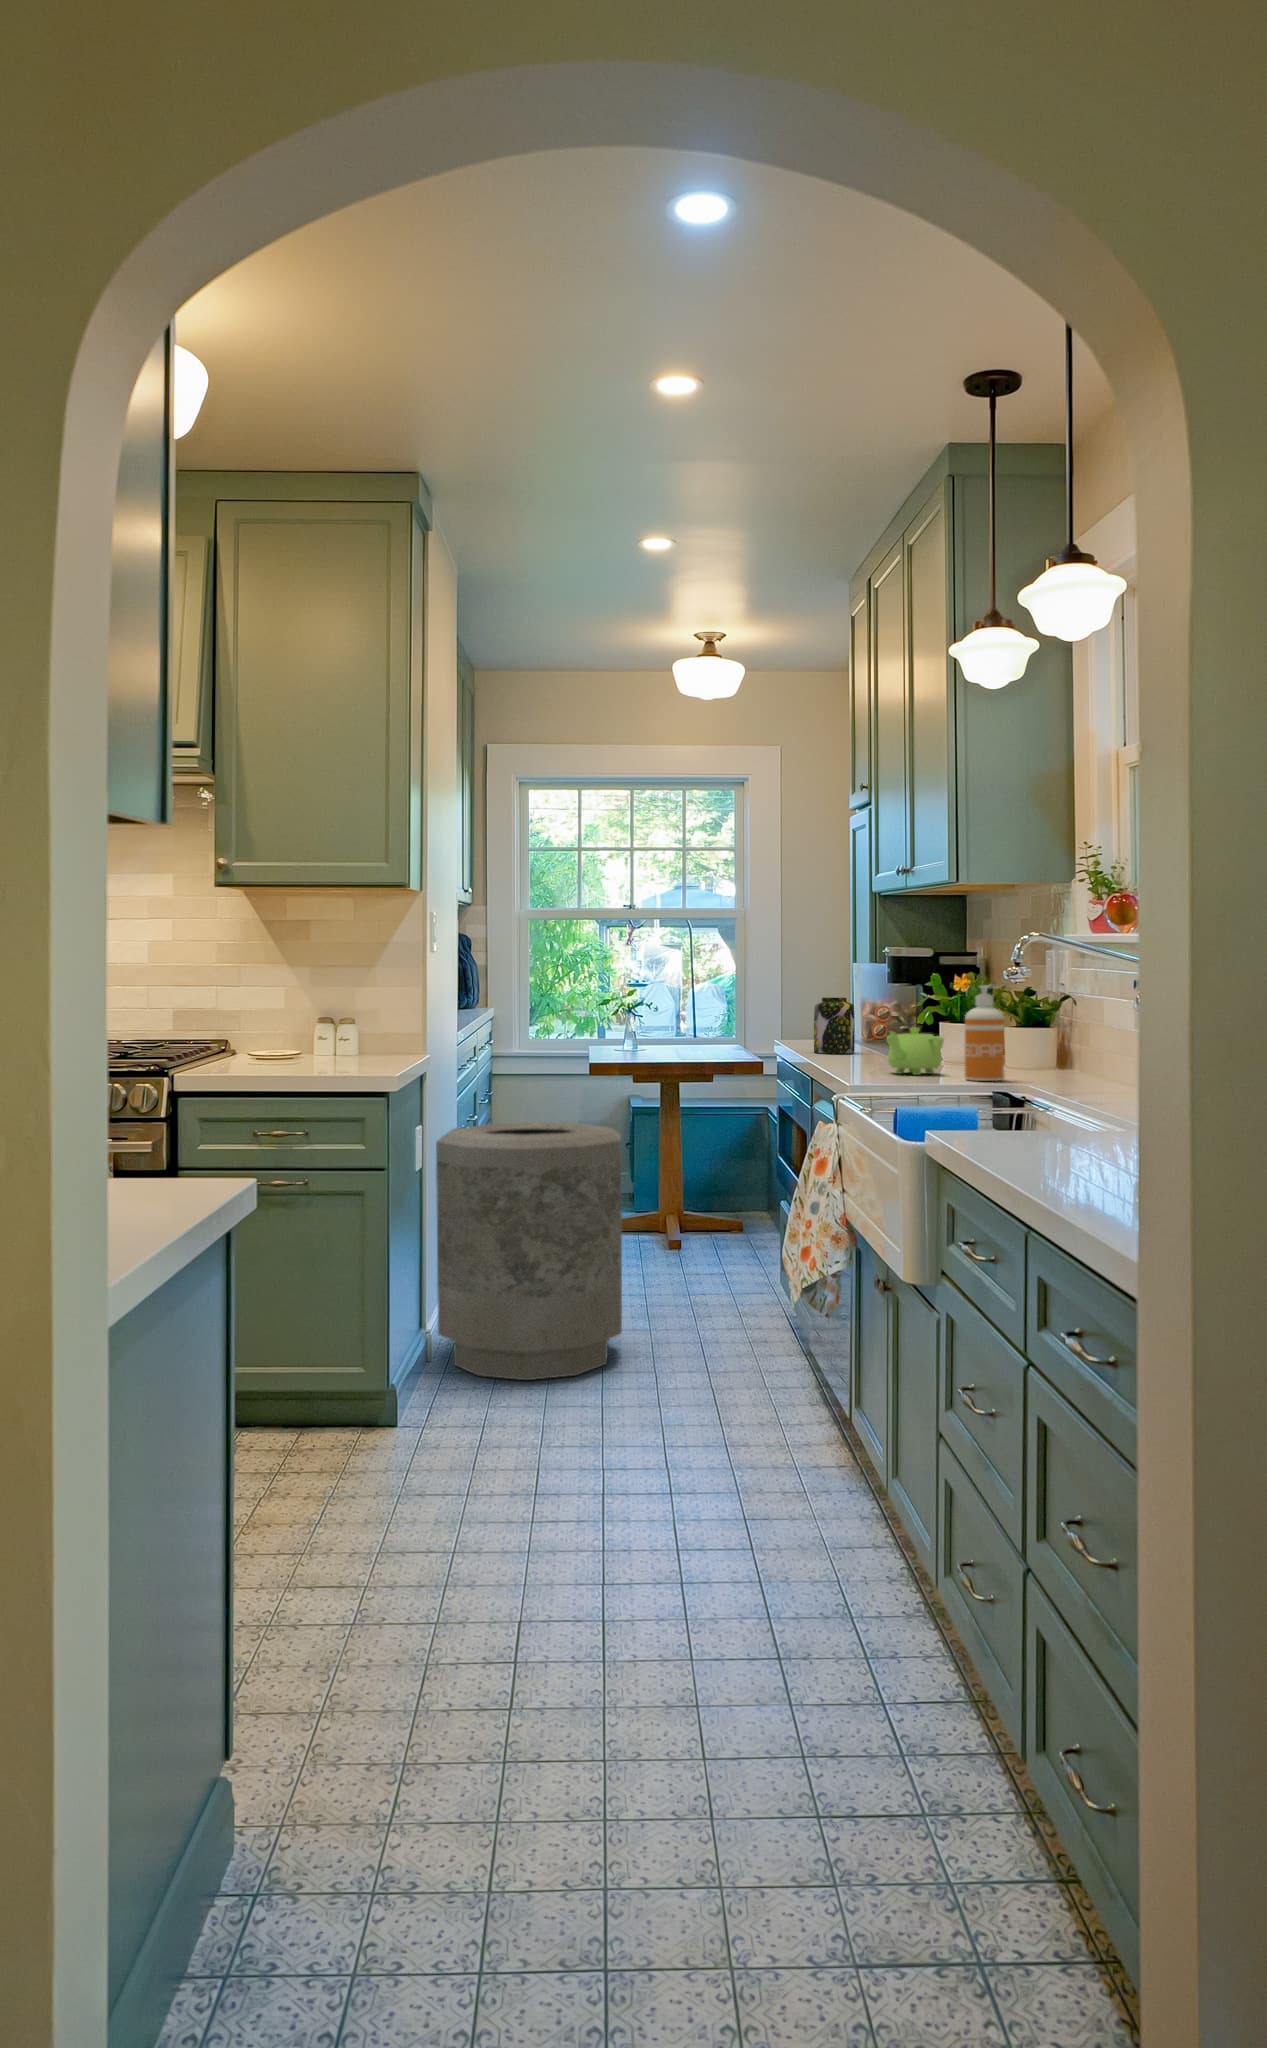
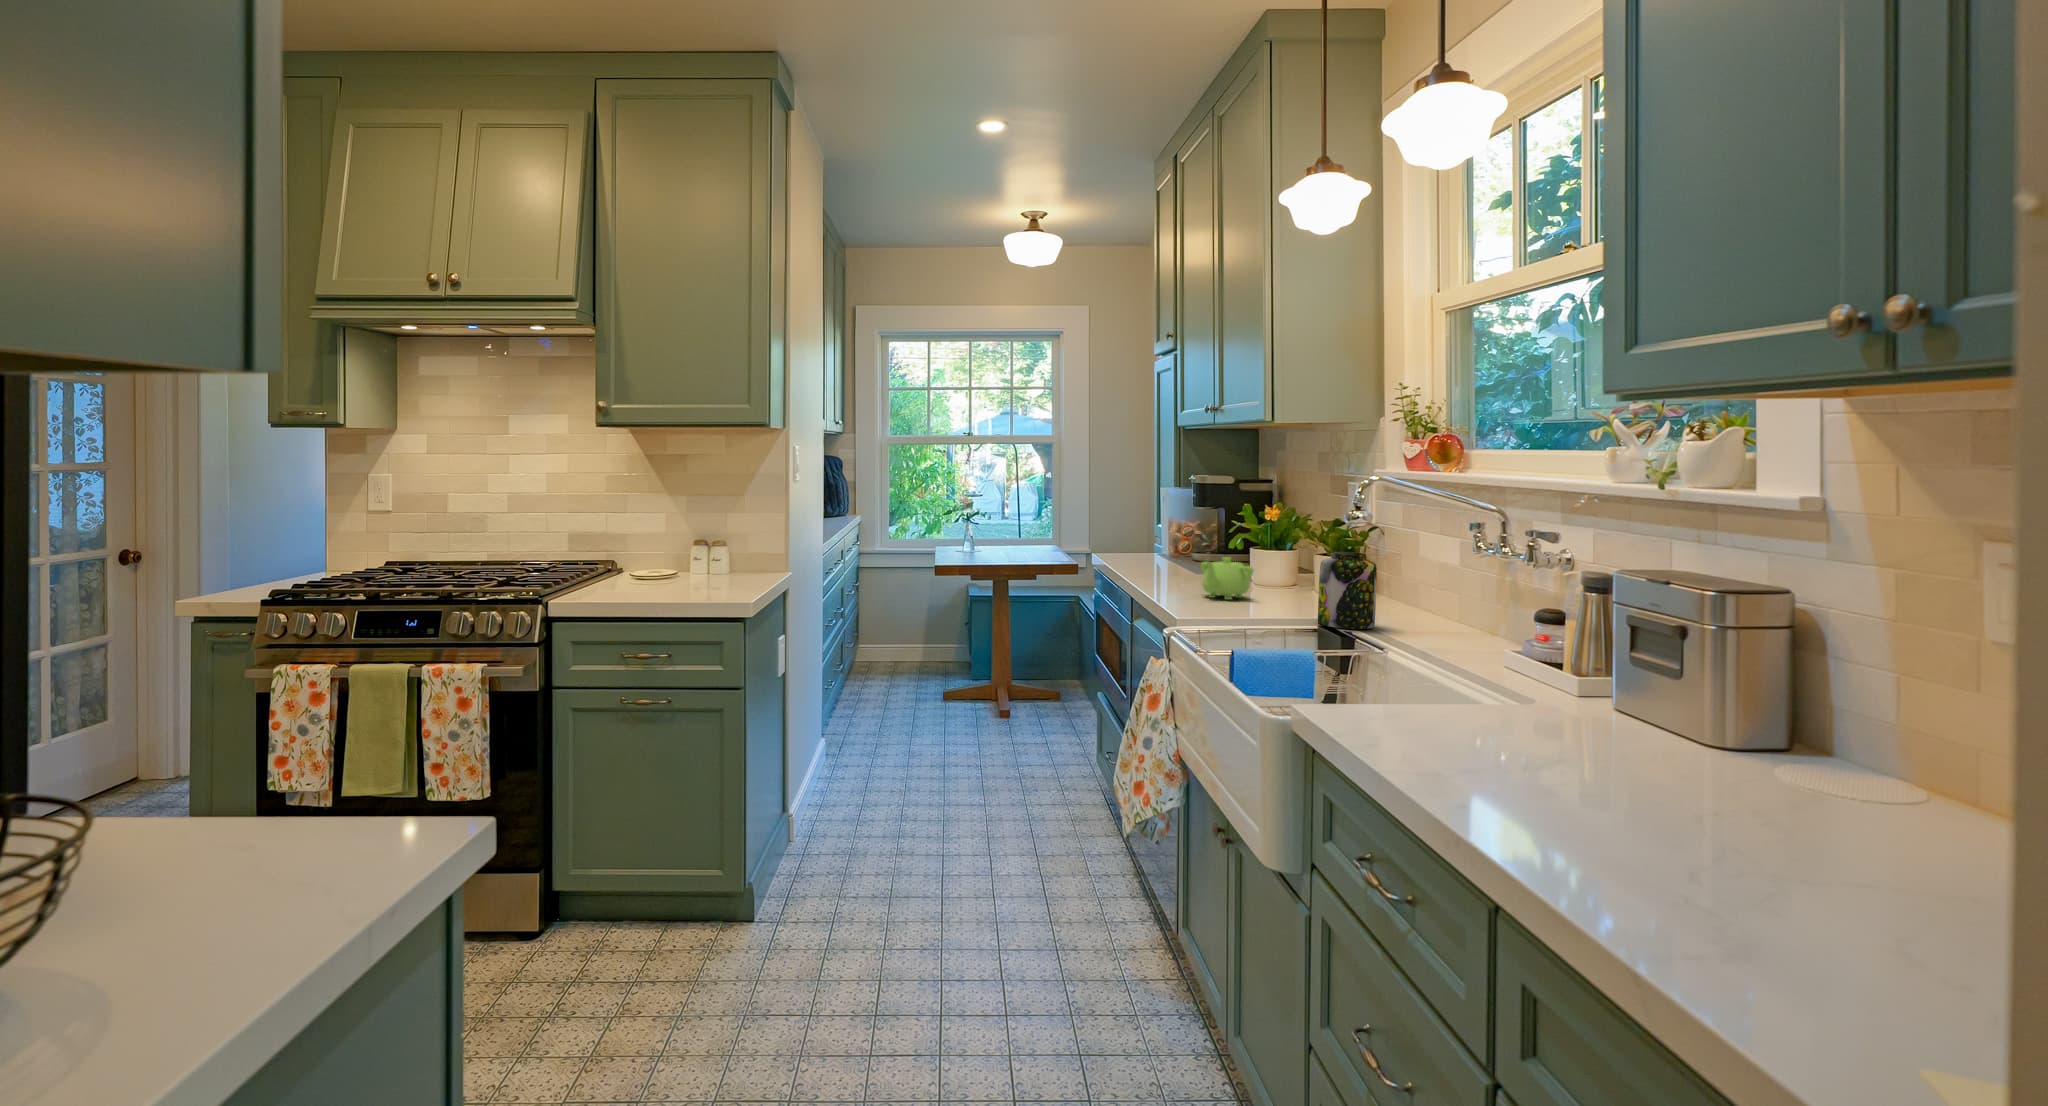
soap dispenser: present [965,985,1004,1081] -> none [1275,524,1311,610]
jar: present [814,998,855,1054] -> present [1318,552,1377,629]
trash can: present [436,1122,622,1380] -> none [802,627,965,861]

